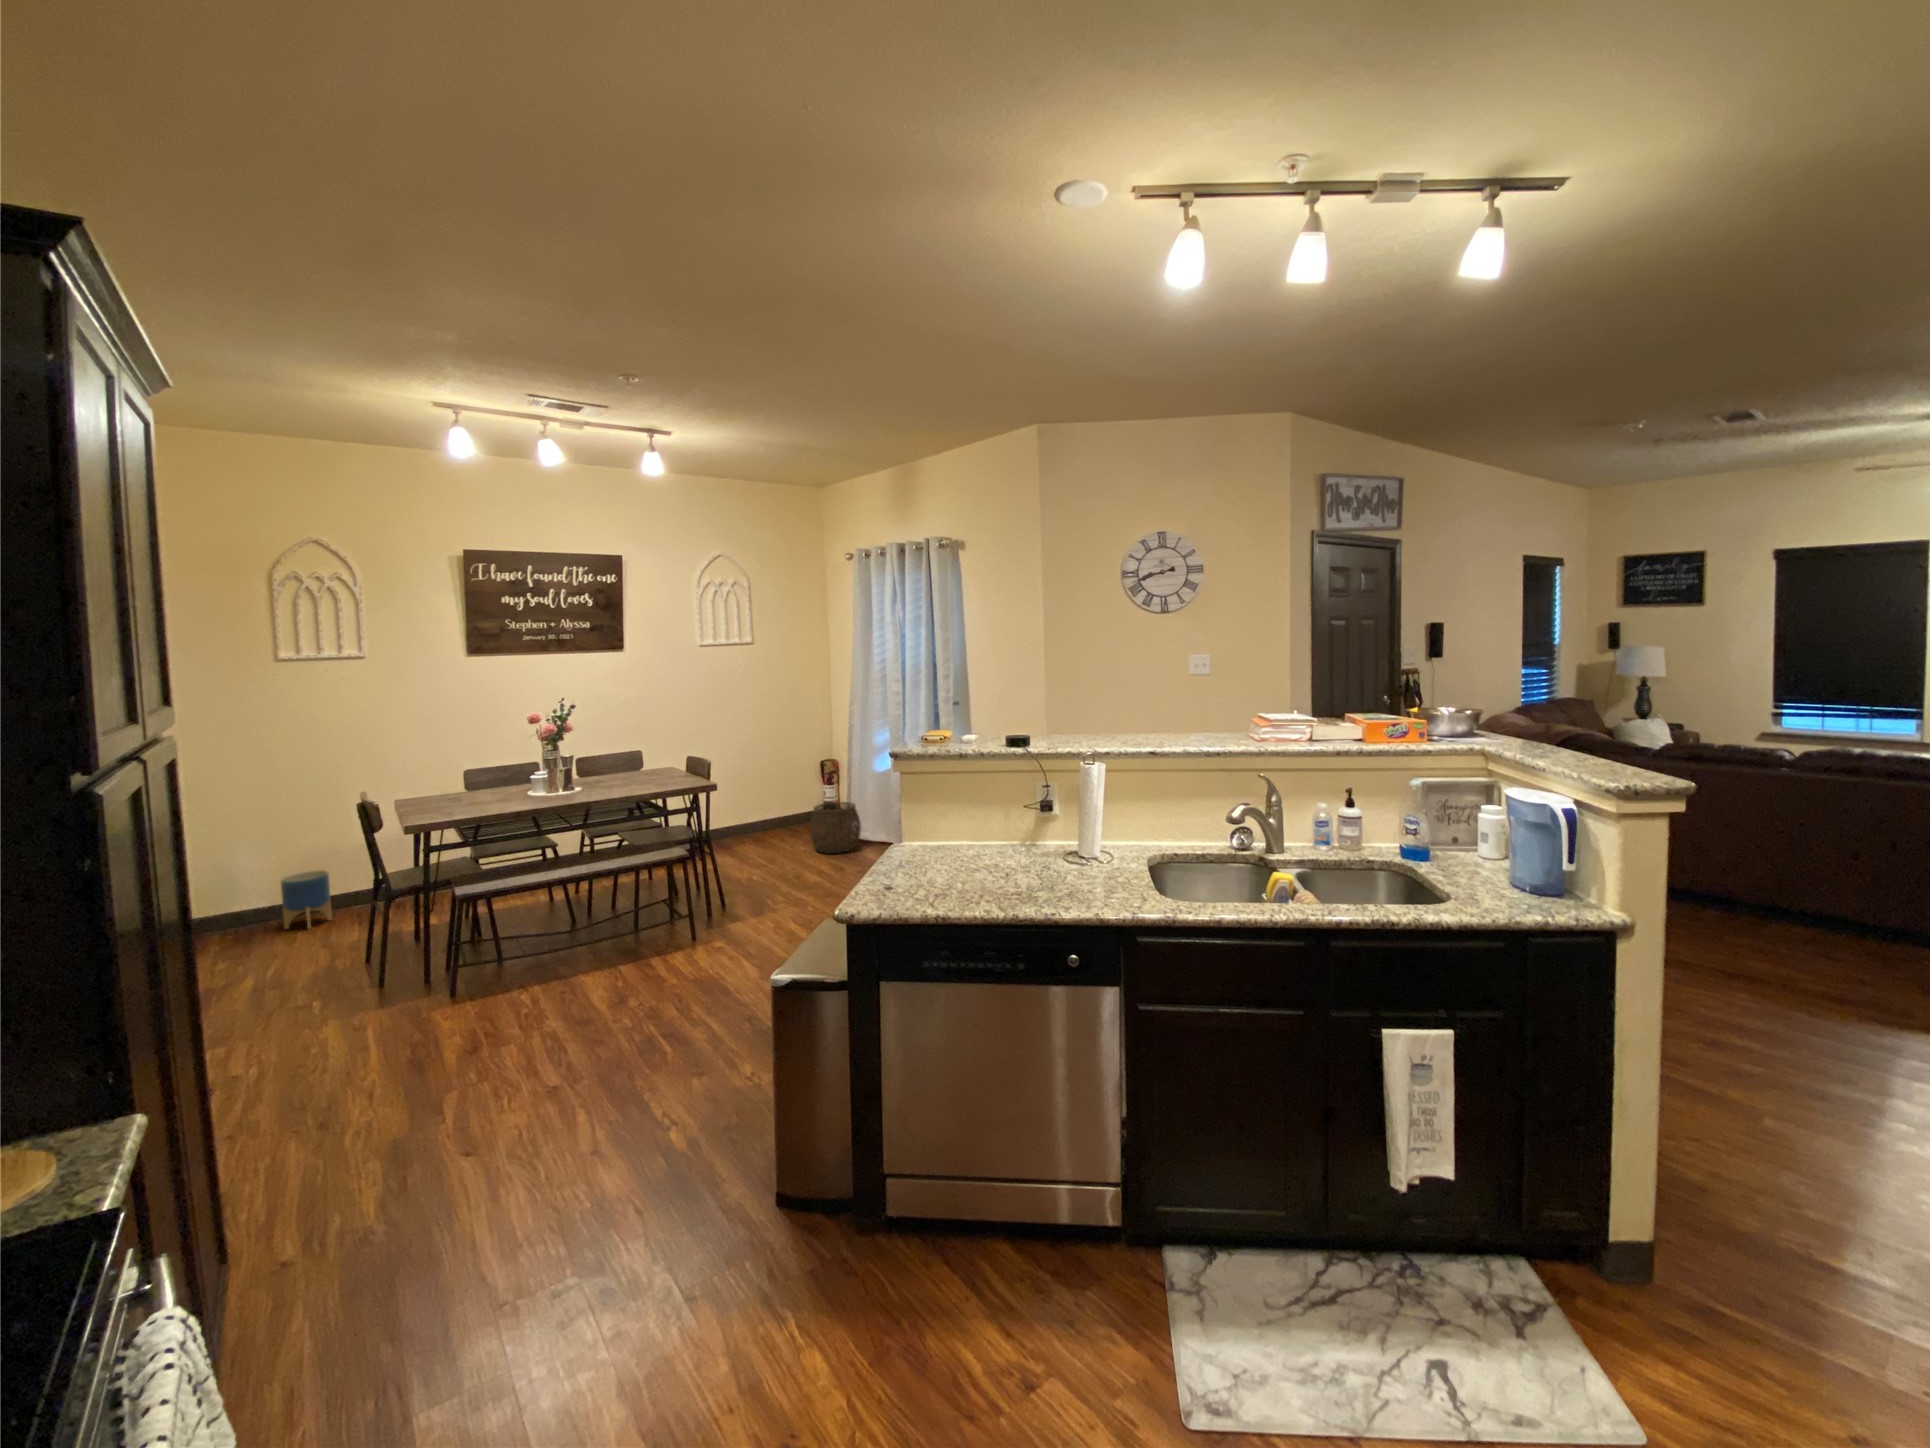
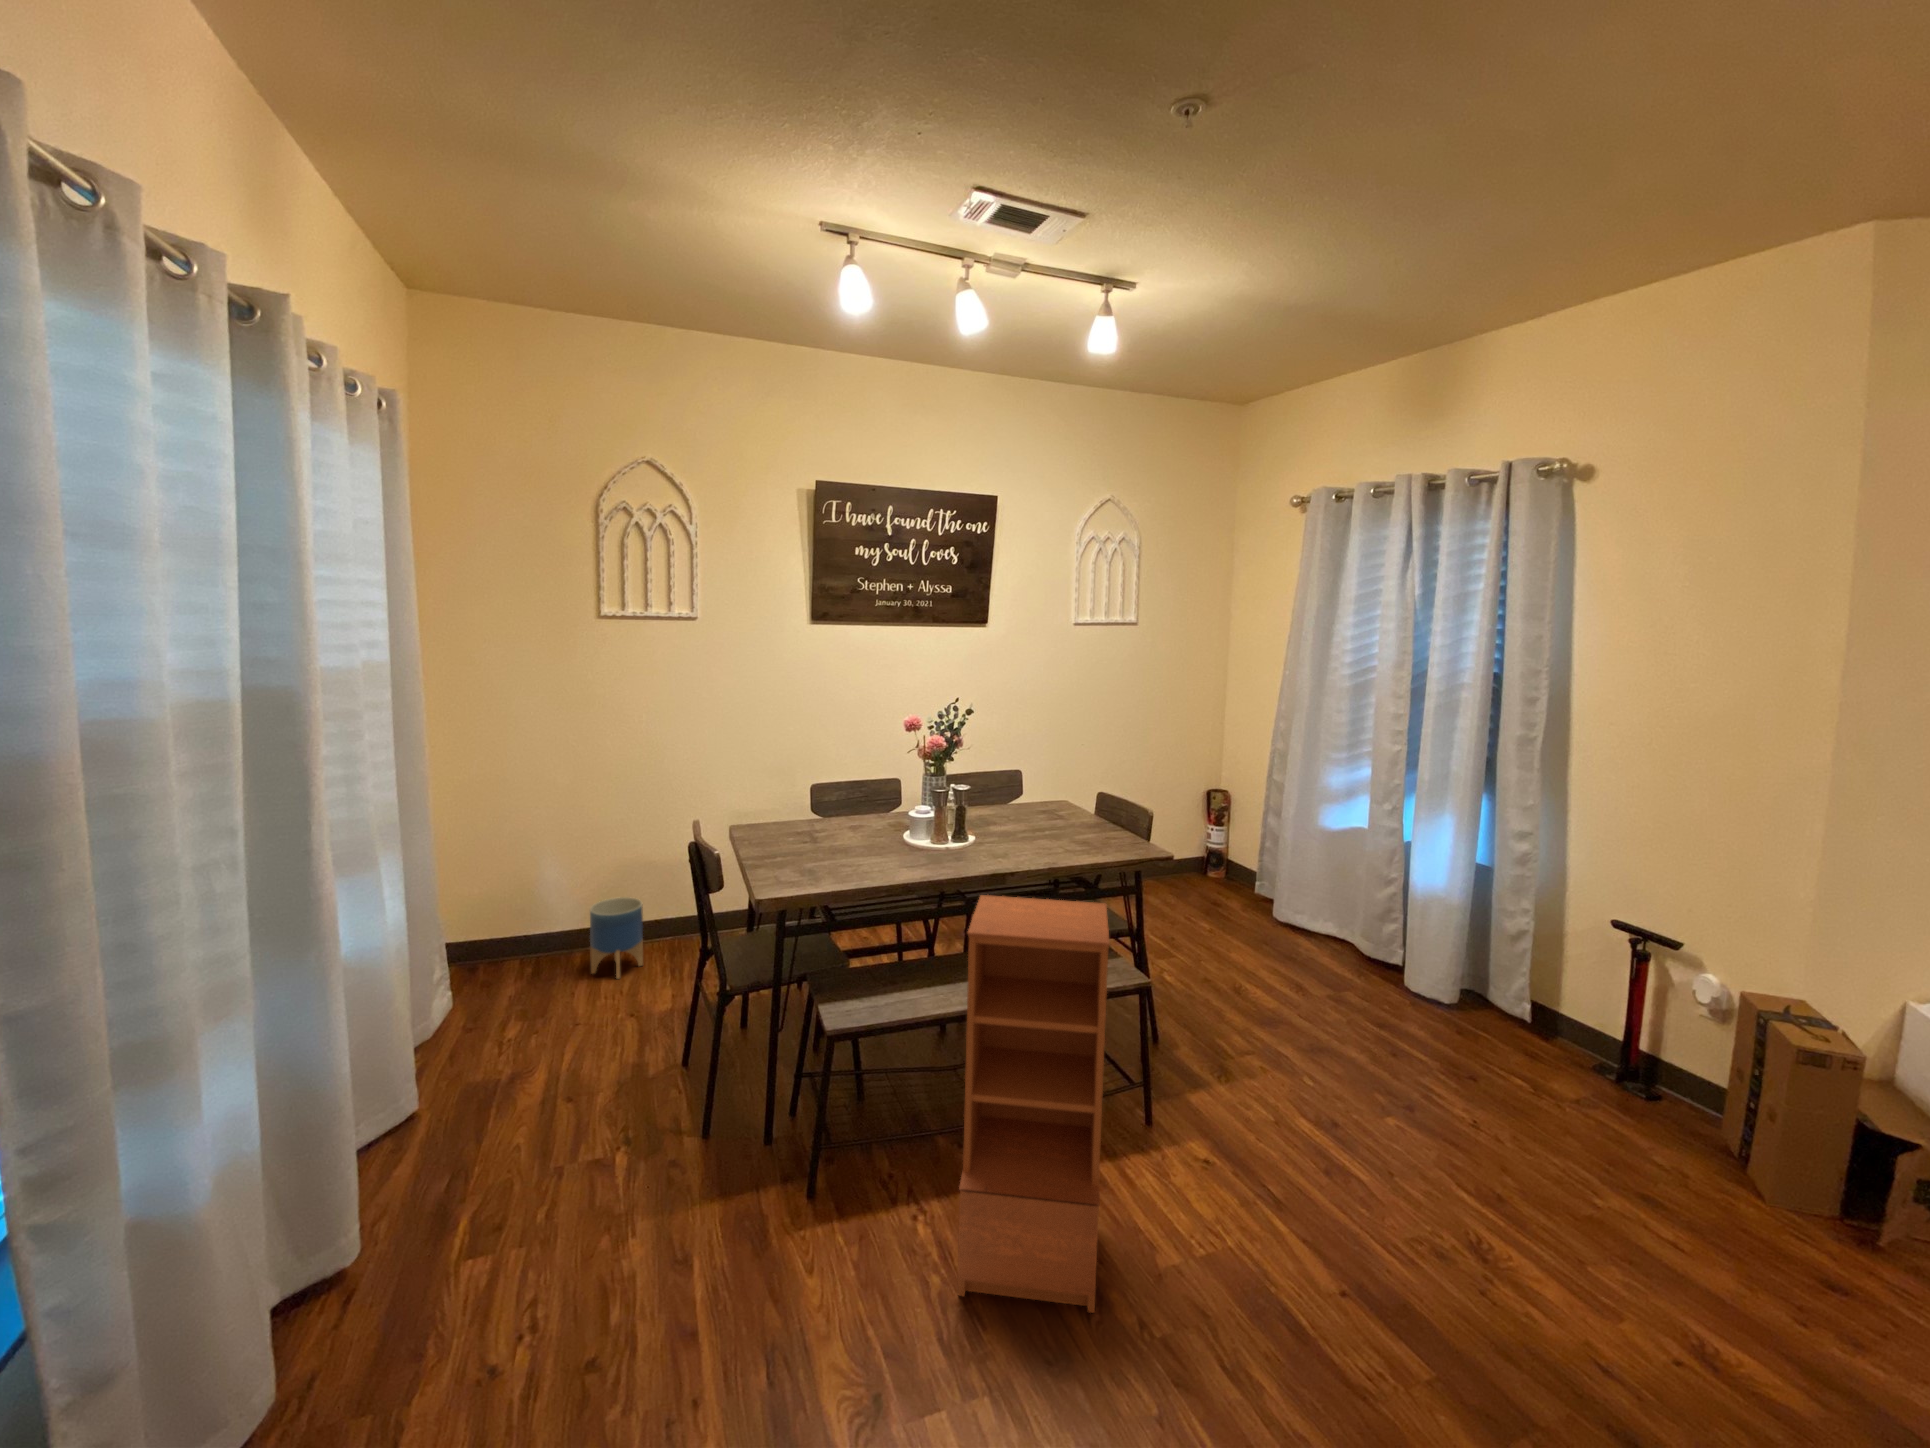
bookcase: none [515,797,622,1011] -> present [958,895,1110,1313]
woven basket: present [810,802,861,853] -> none [1224,863,1304,946]

